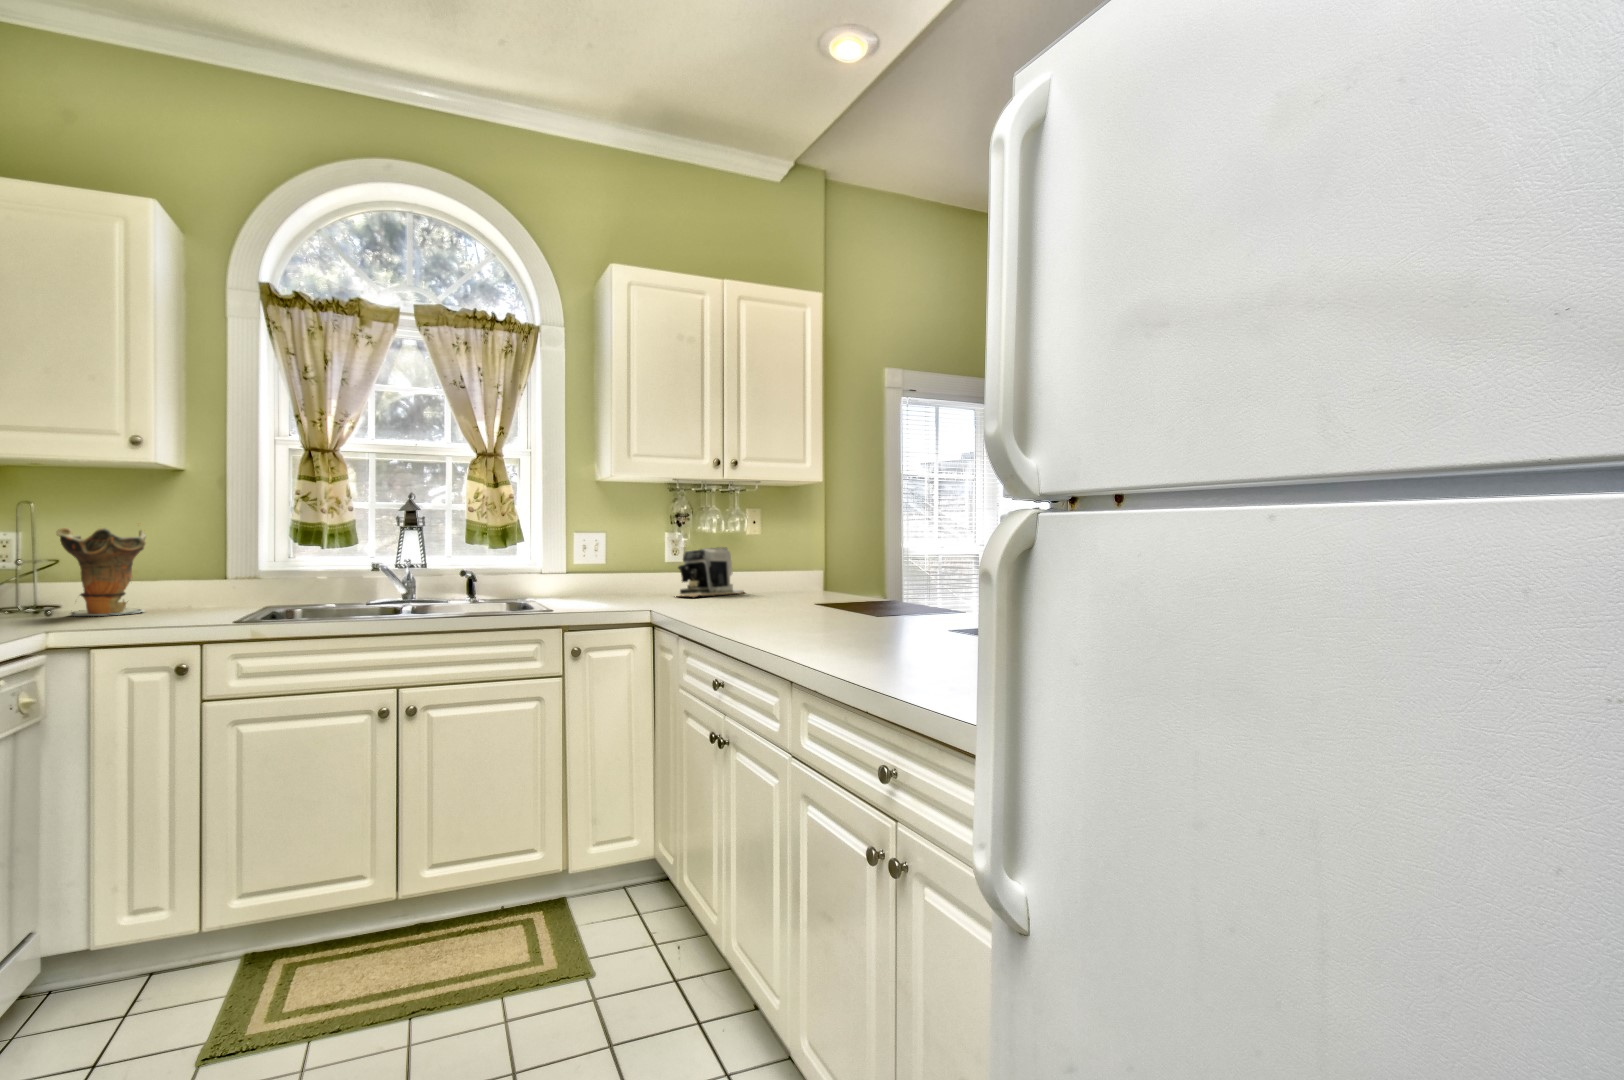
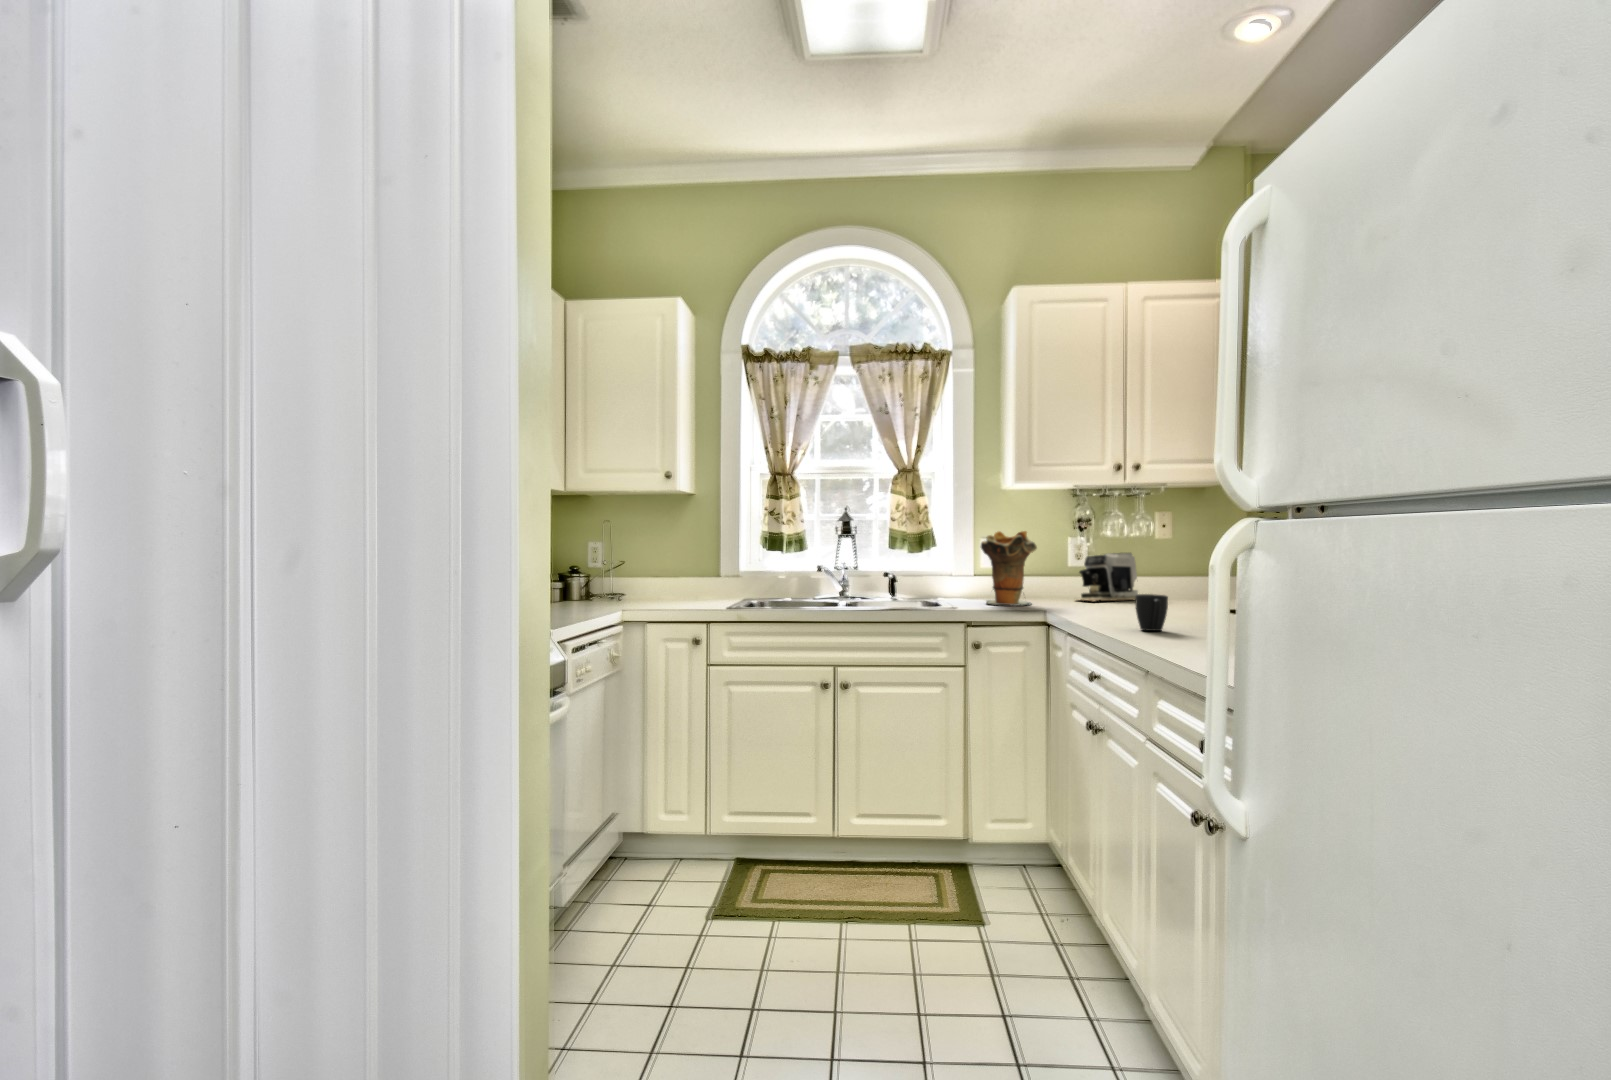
decorative vase: present [57,523,146,616] -> present [981,531,1037,606]
mug: none [752,587,783,625] -> present [1135,594,1168,631]

